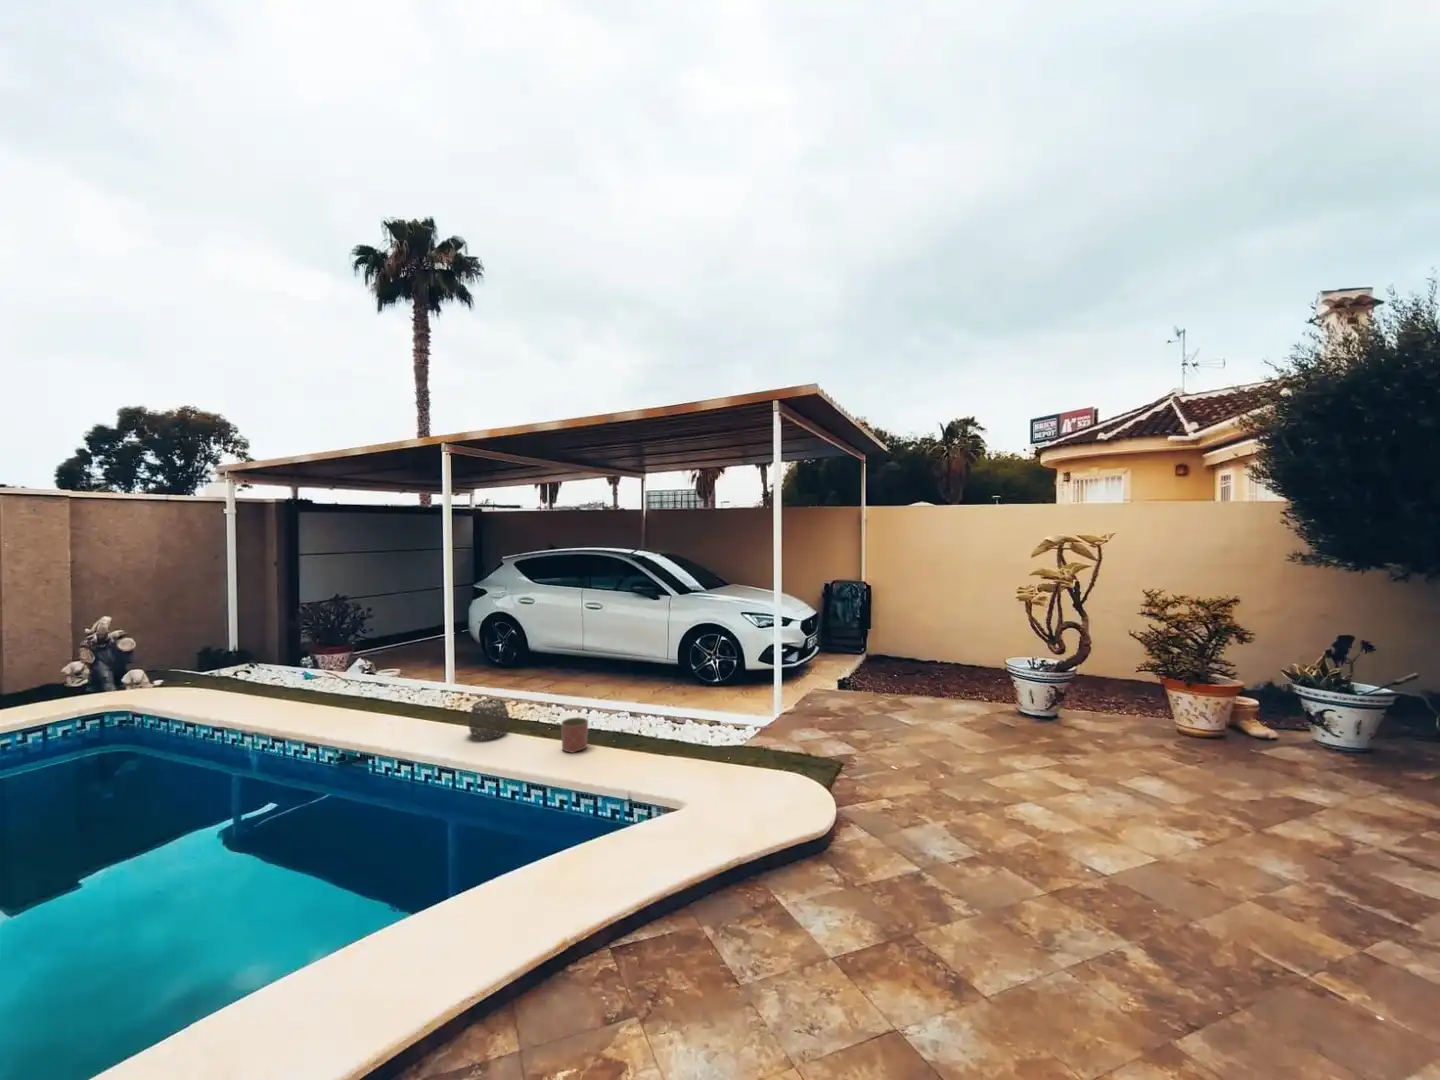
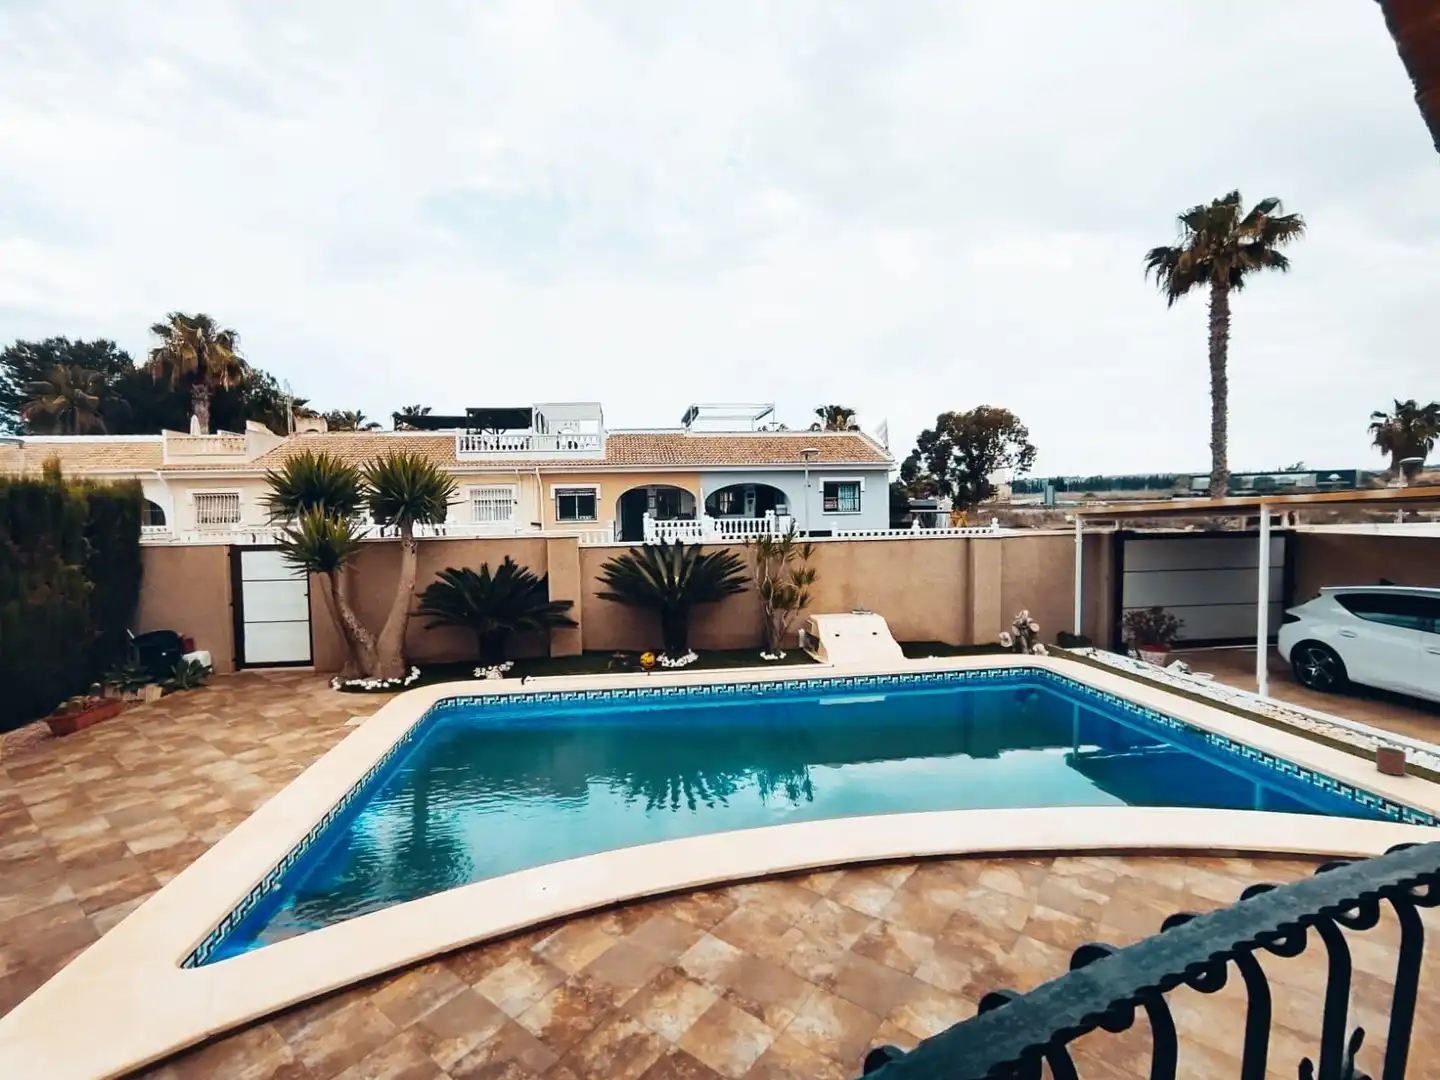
woven basket: present [468,699,509,740] -> none [1286,714,1324,746]

